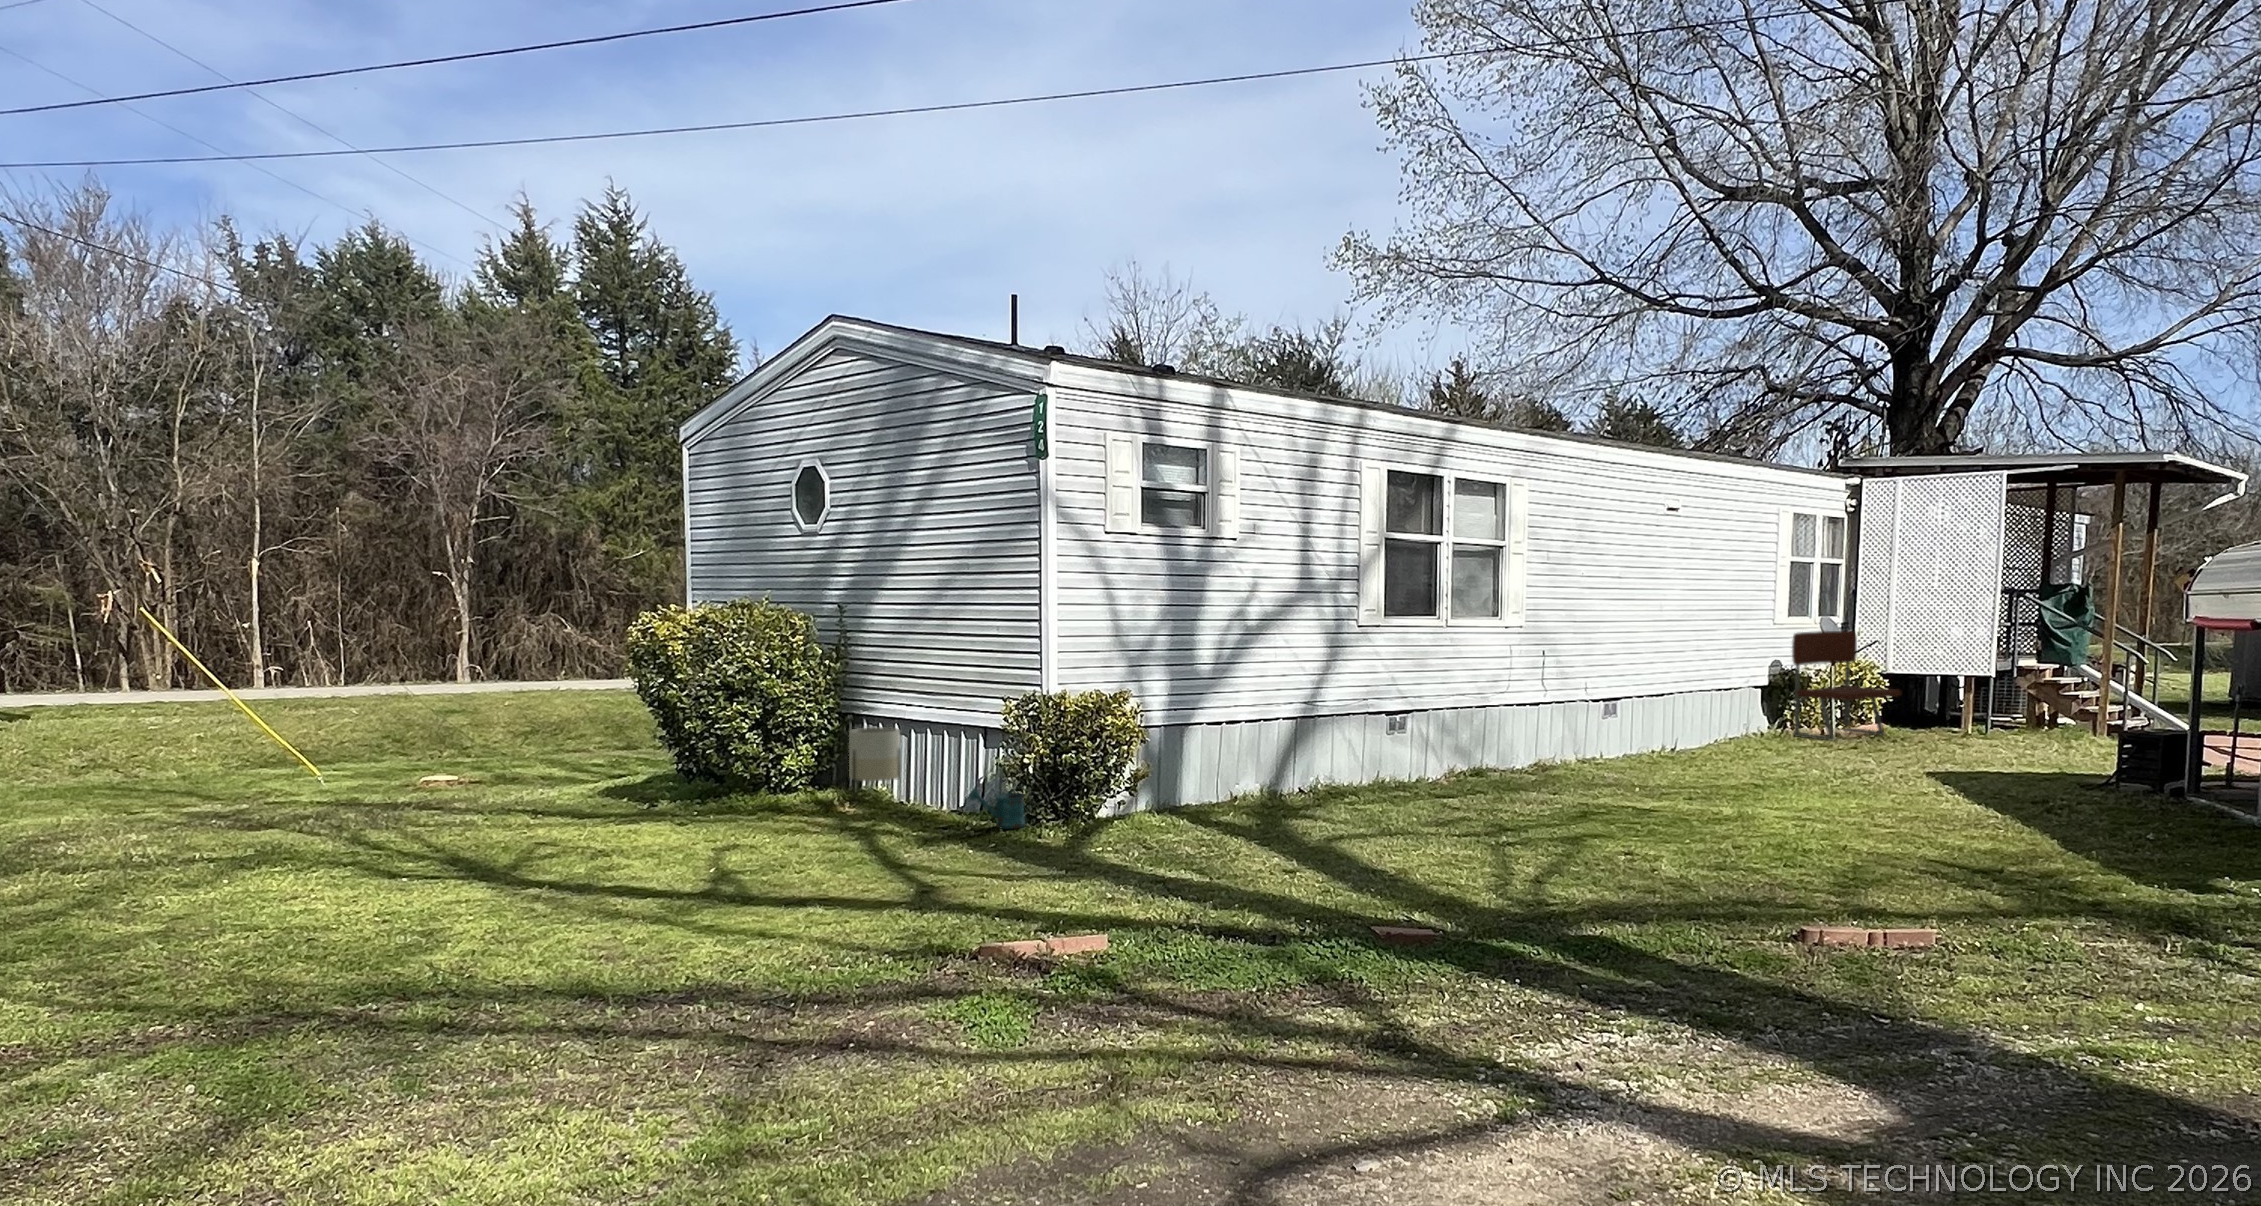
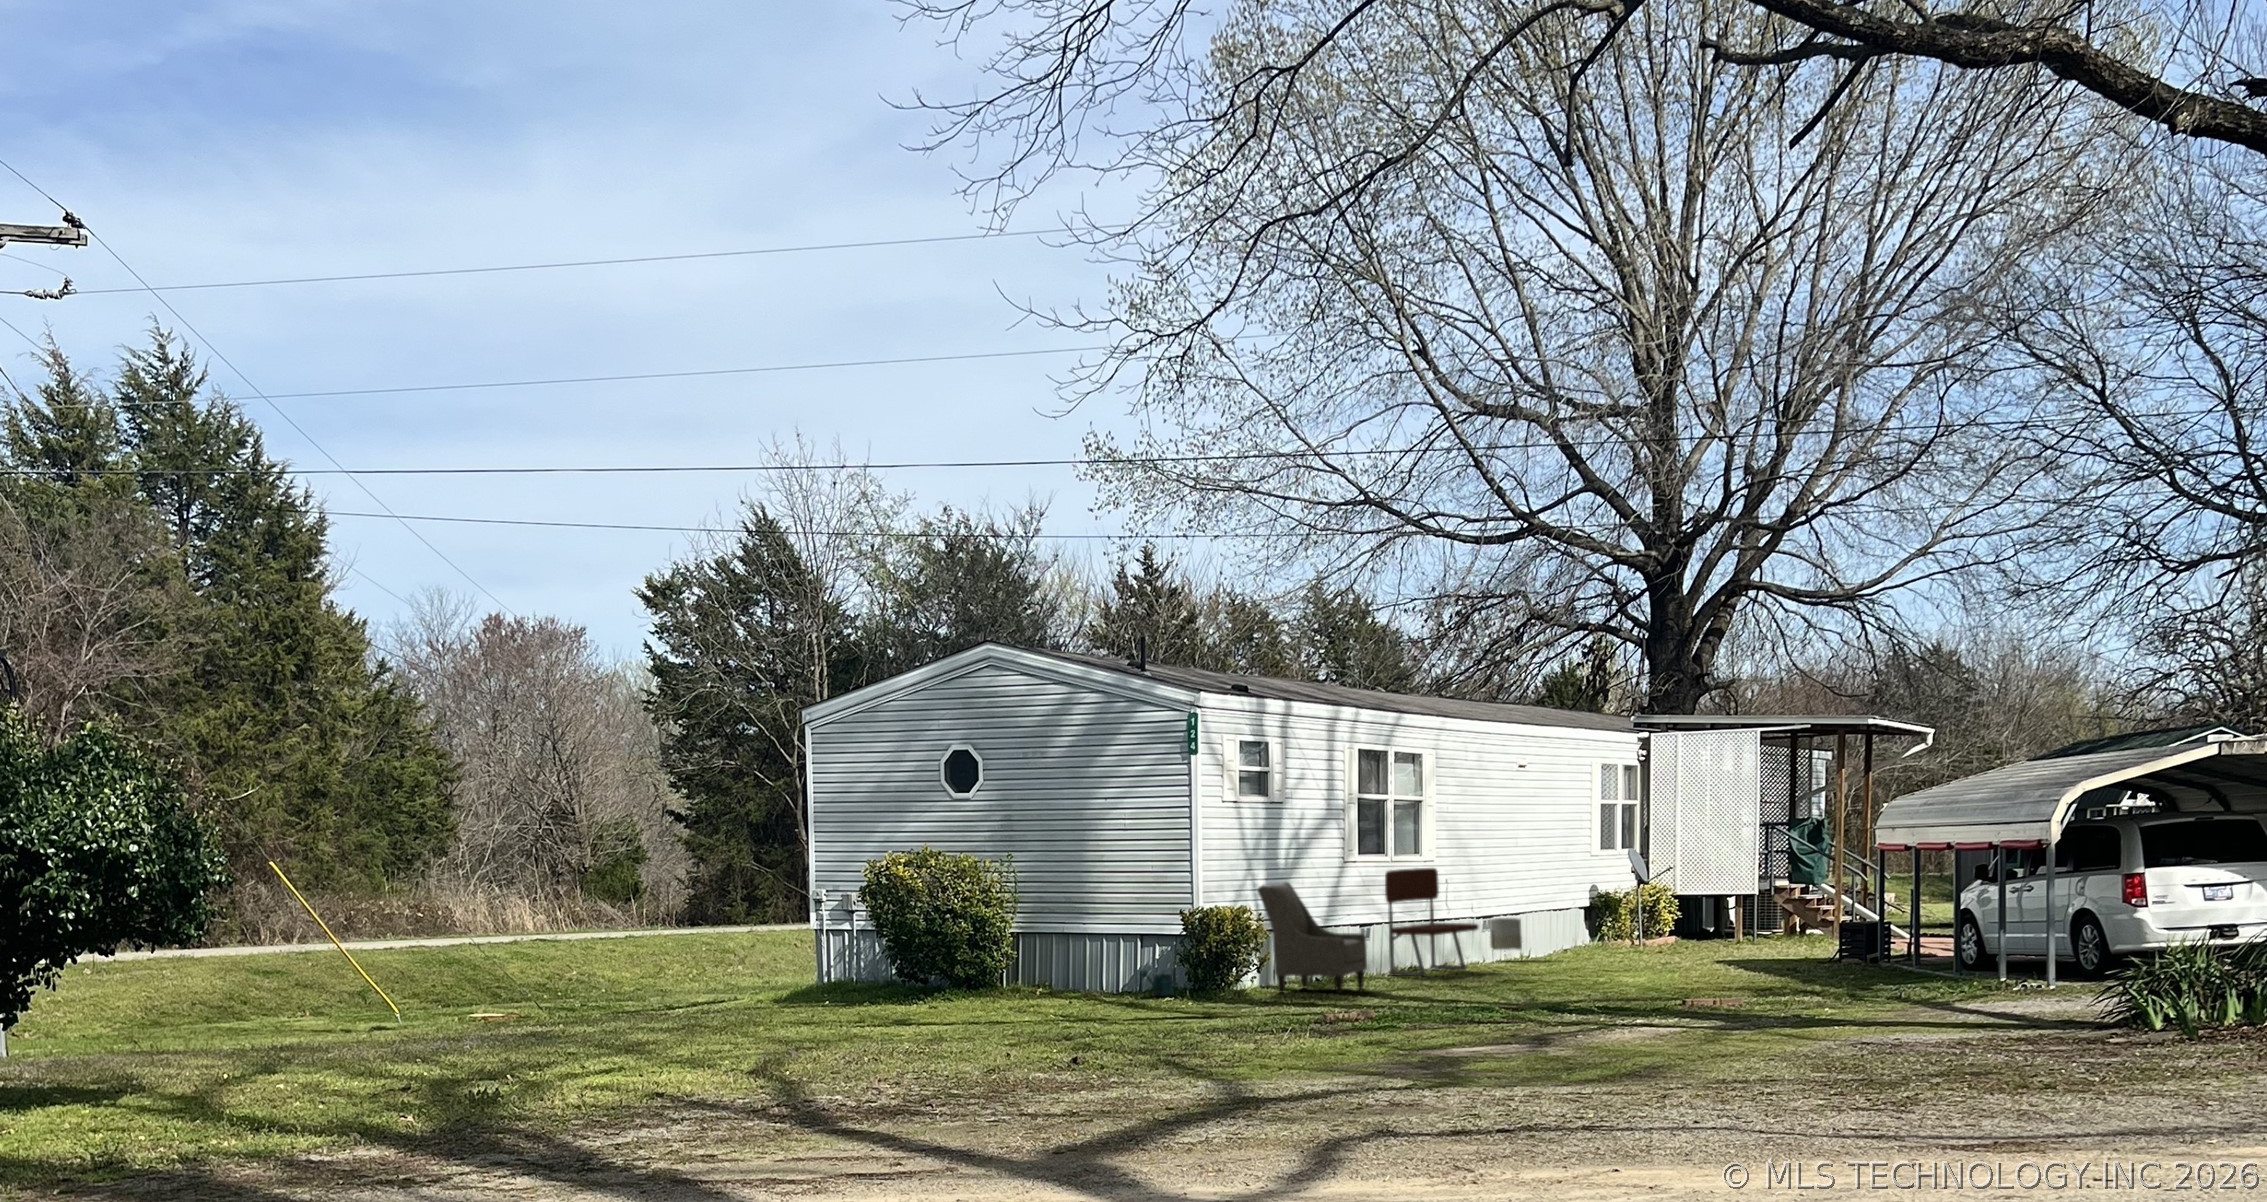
bench: present [1792,631,1902,741] -> present [1385,868,1479,976]
chair: none [1159,660,1341,849] -> present [1257,882,1367,993]
planter: present [849,727,901,783] -> present [1490,918,1522,951]

